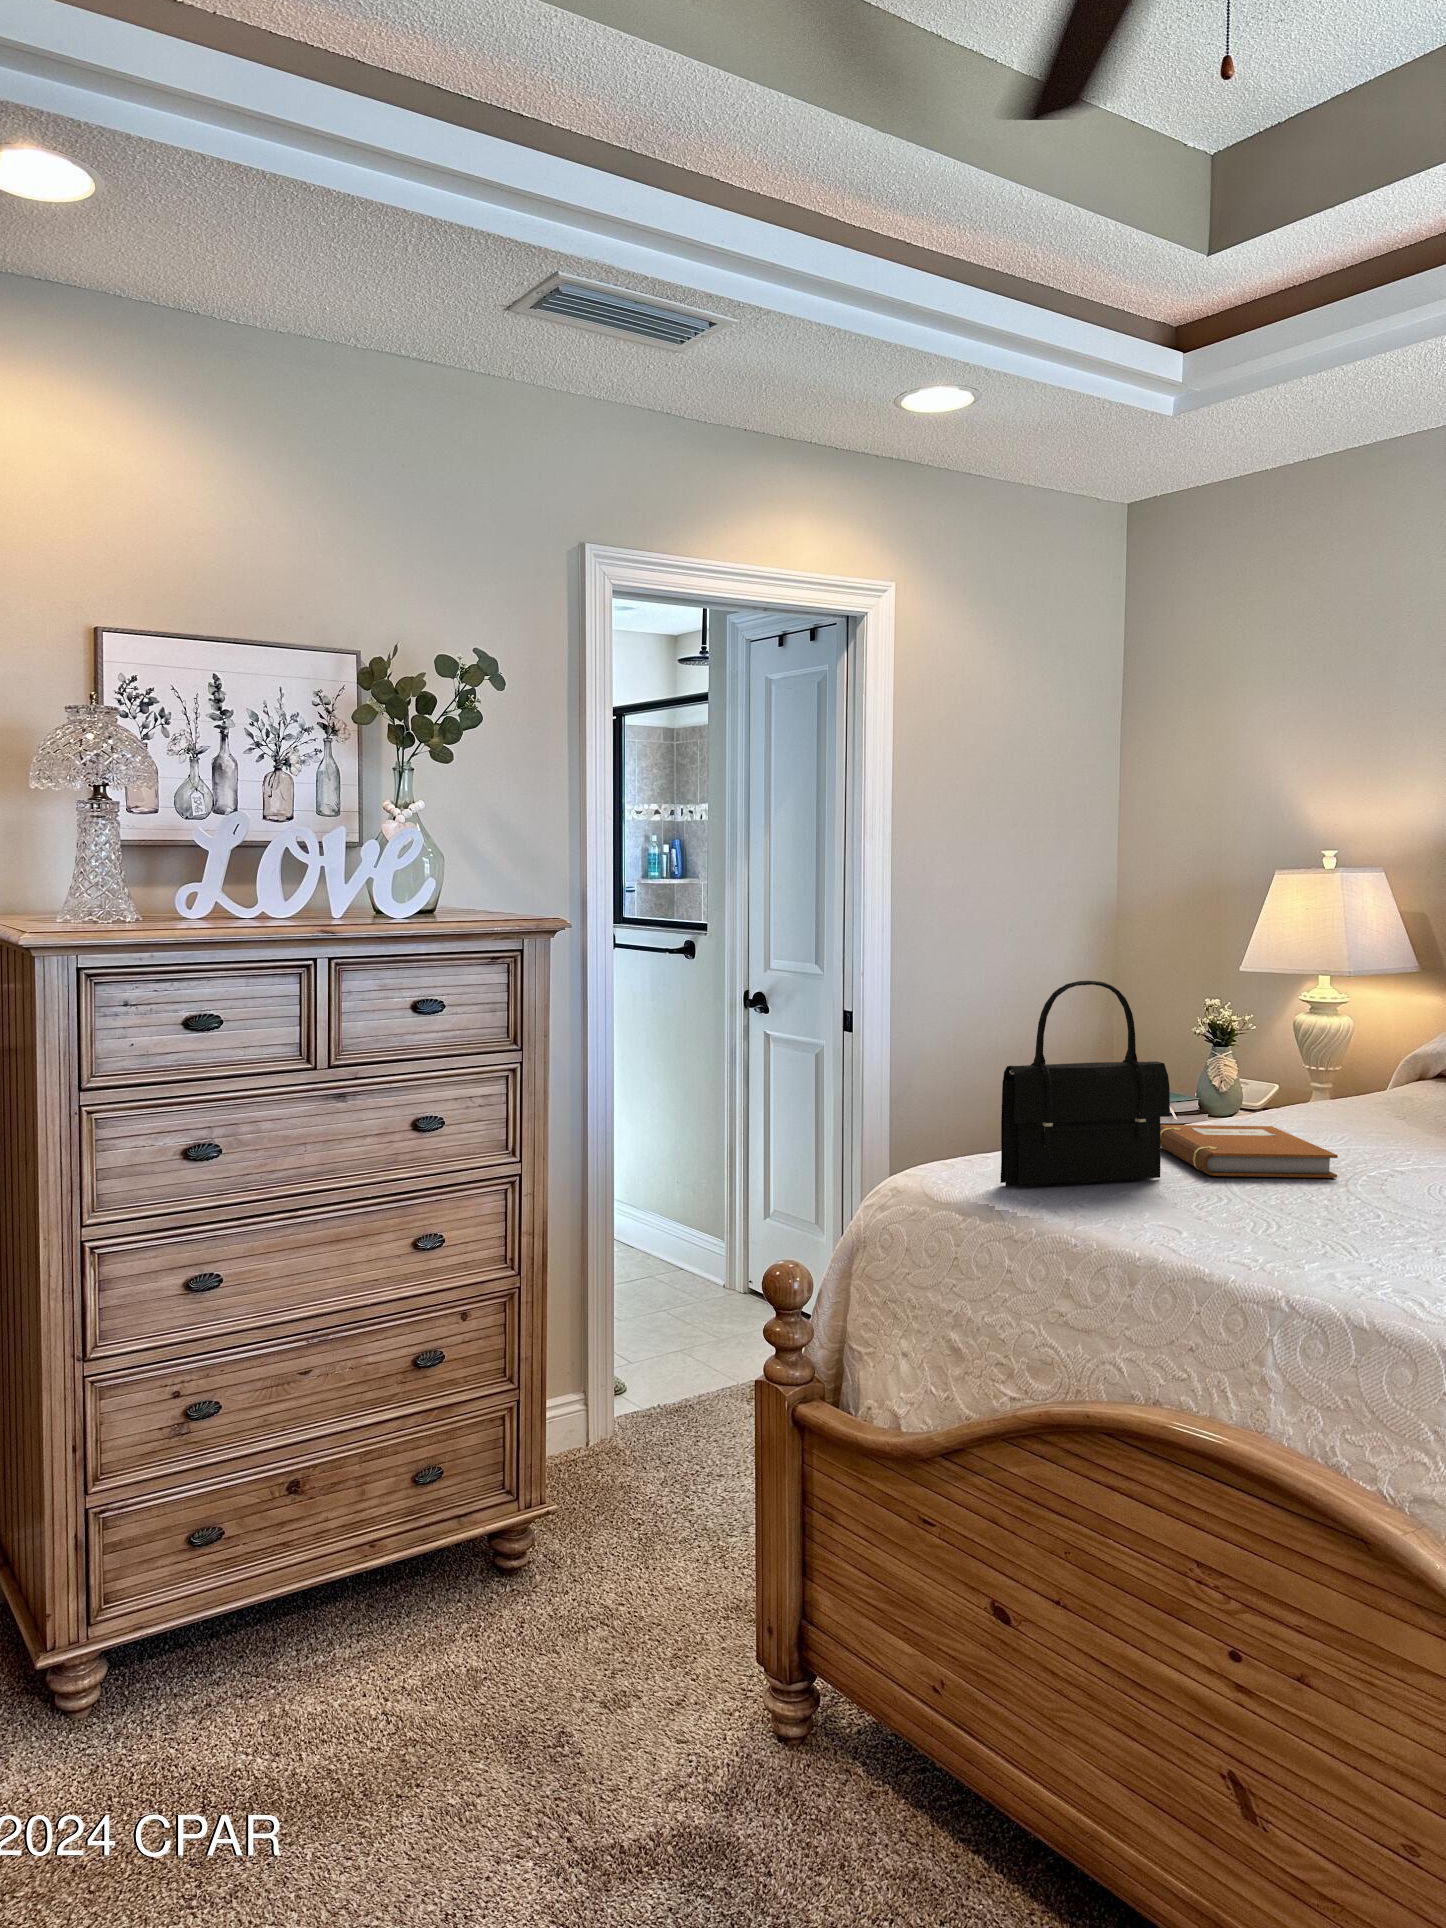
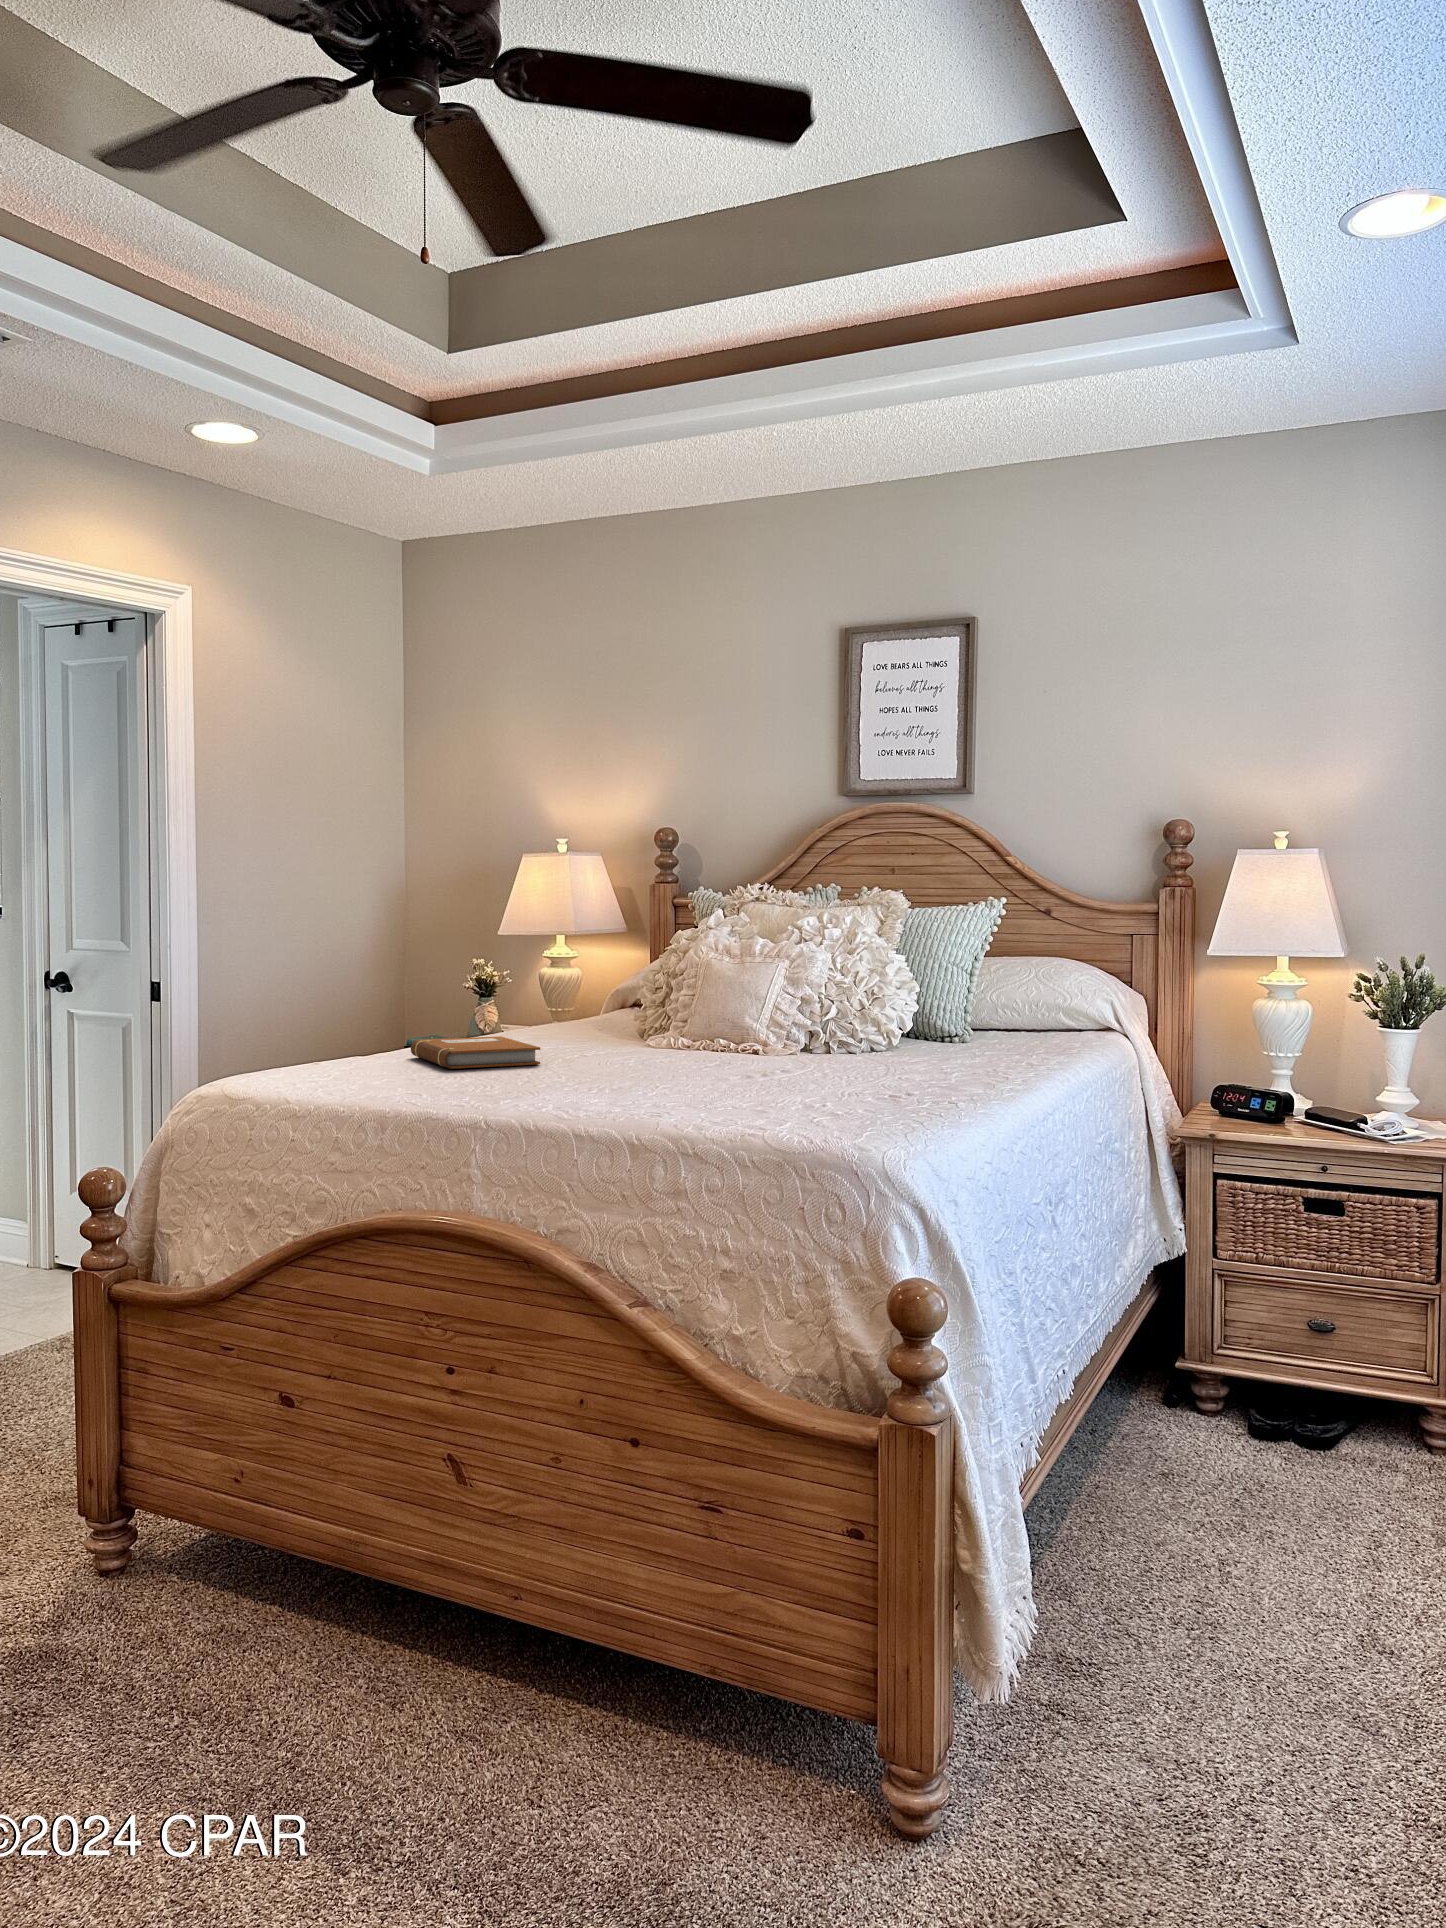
handbag: present [1000,981,1170,1186] -> none [285,920,418,1084]

